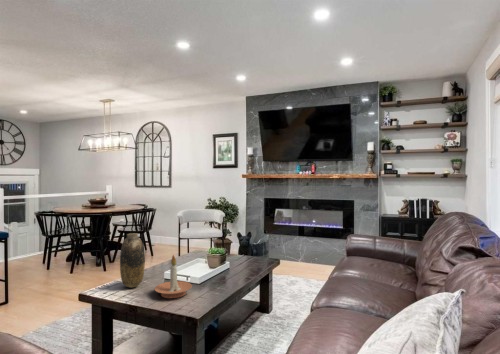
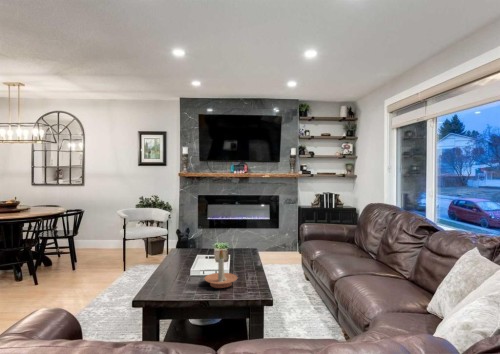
vase: present [120,233,145,288] -> none [164,233,187,285]

